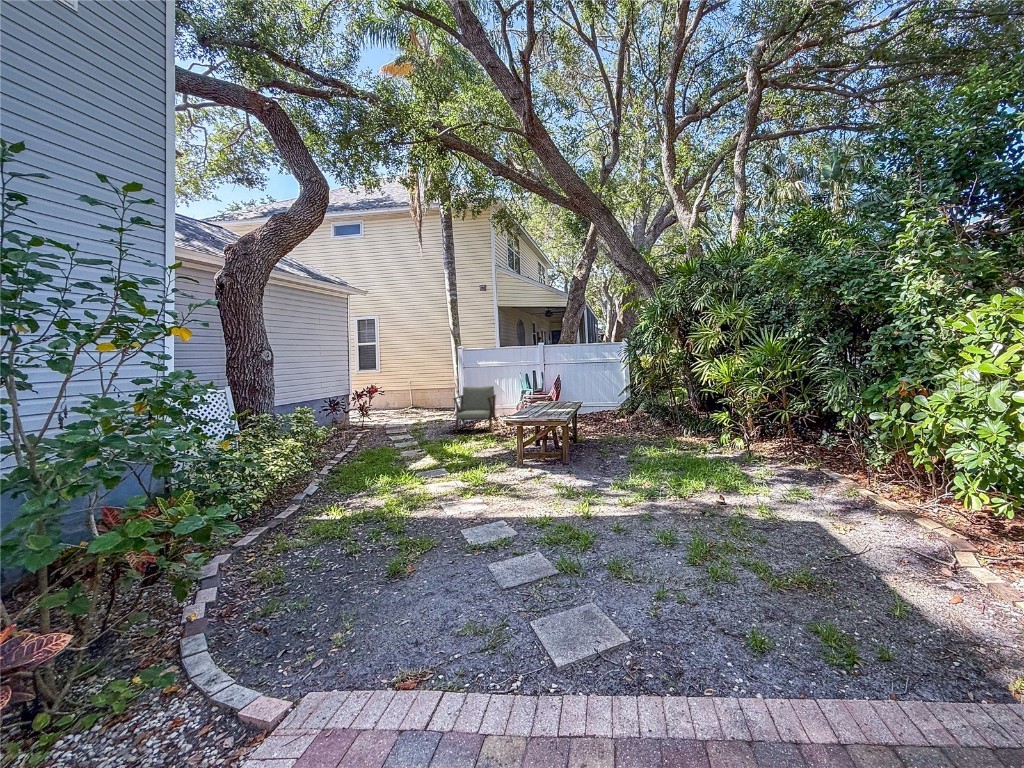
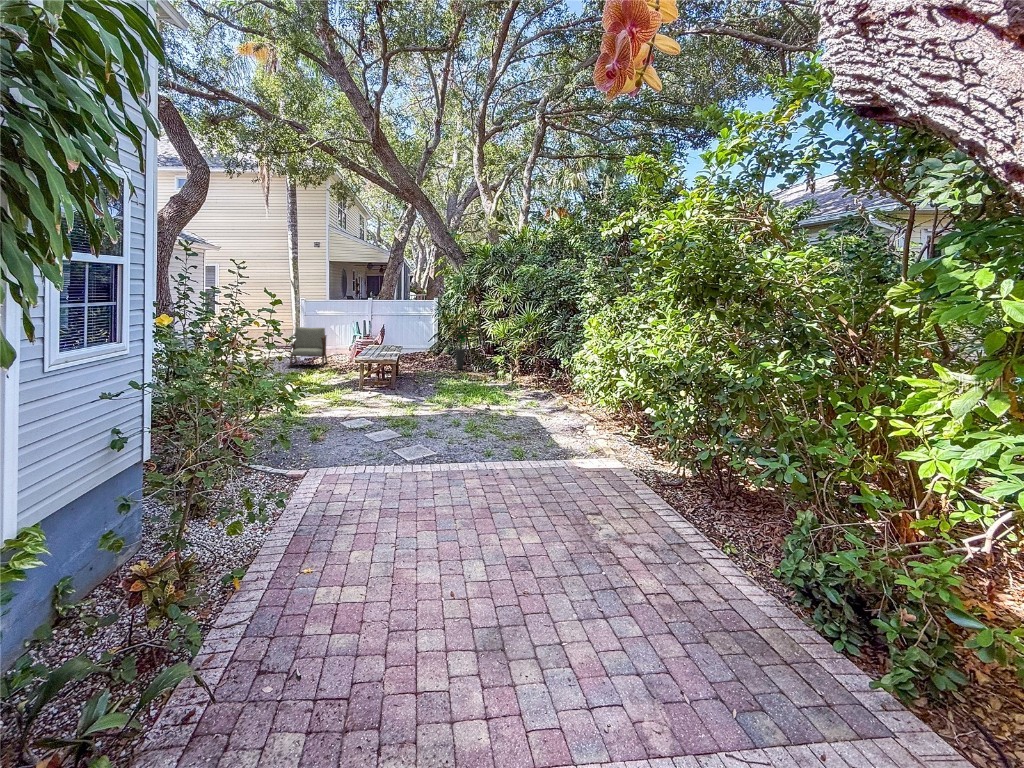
potted plant: none [645,371,675,432] -> present [456,325,468,369]

